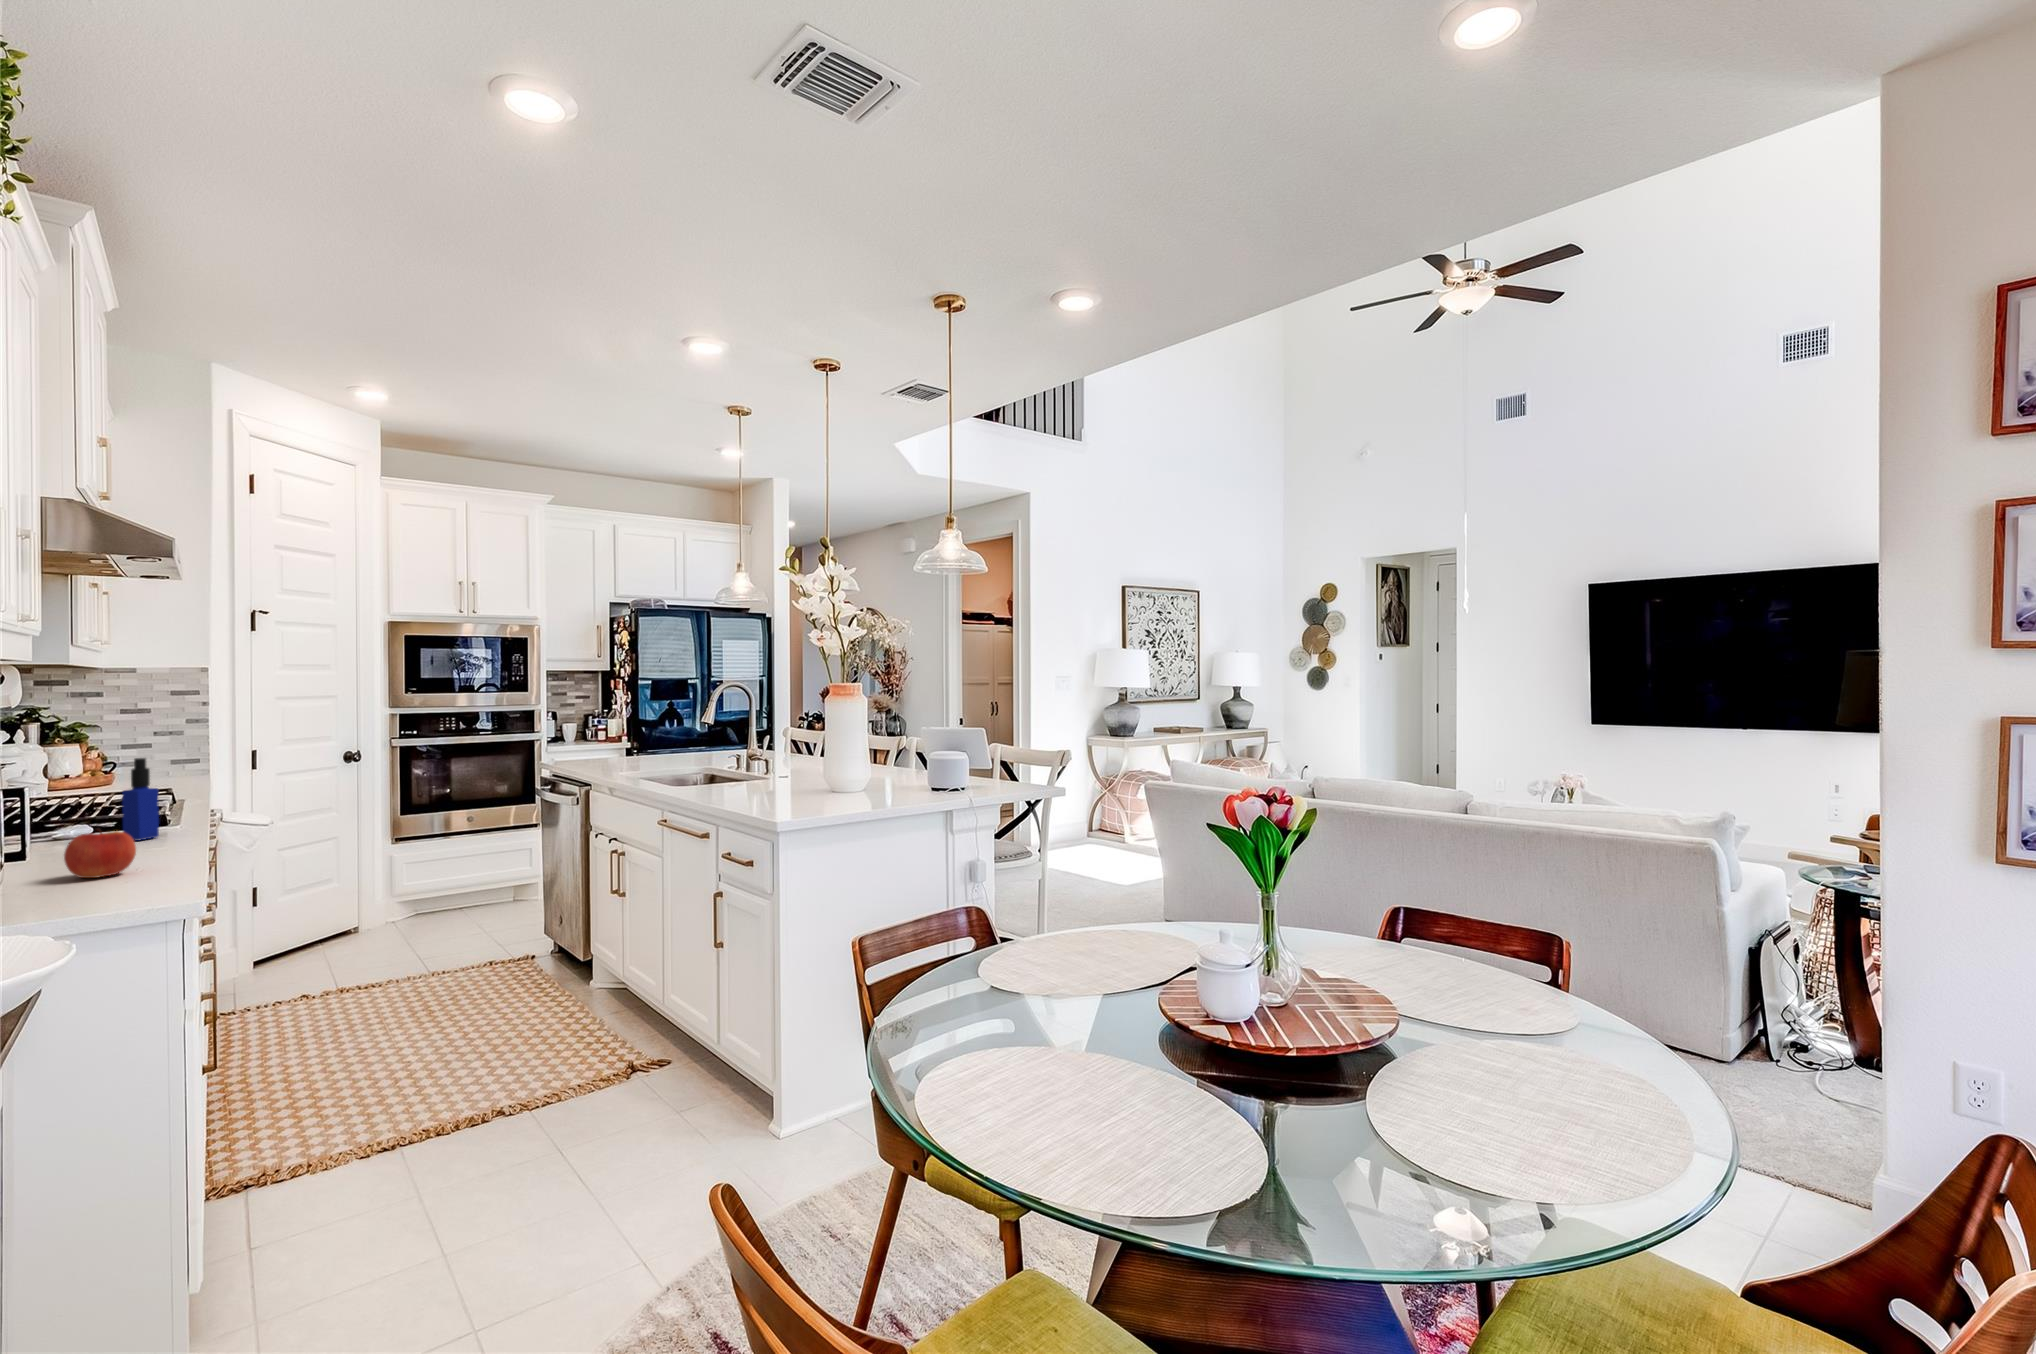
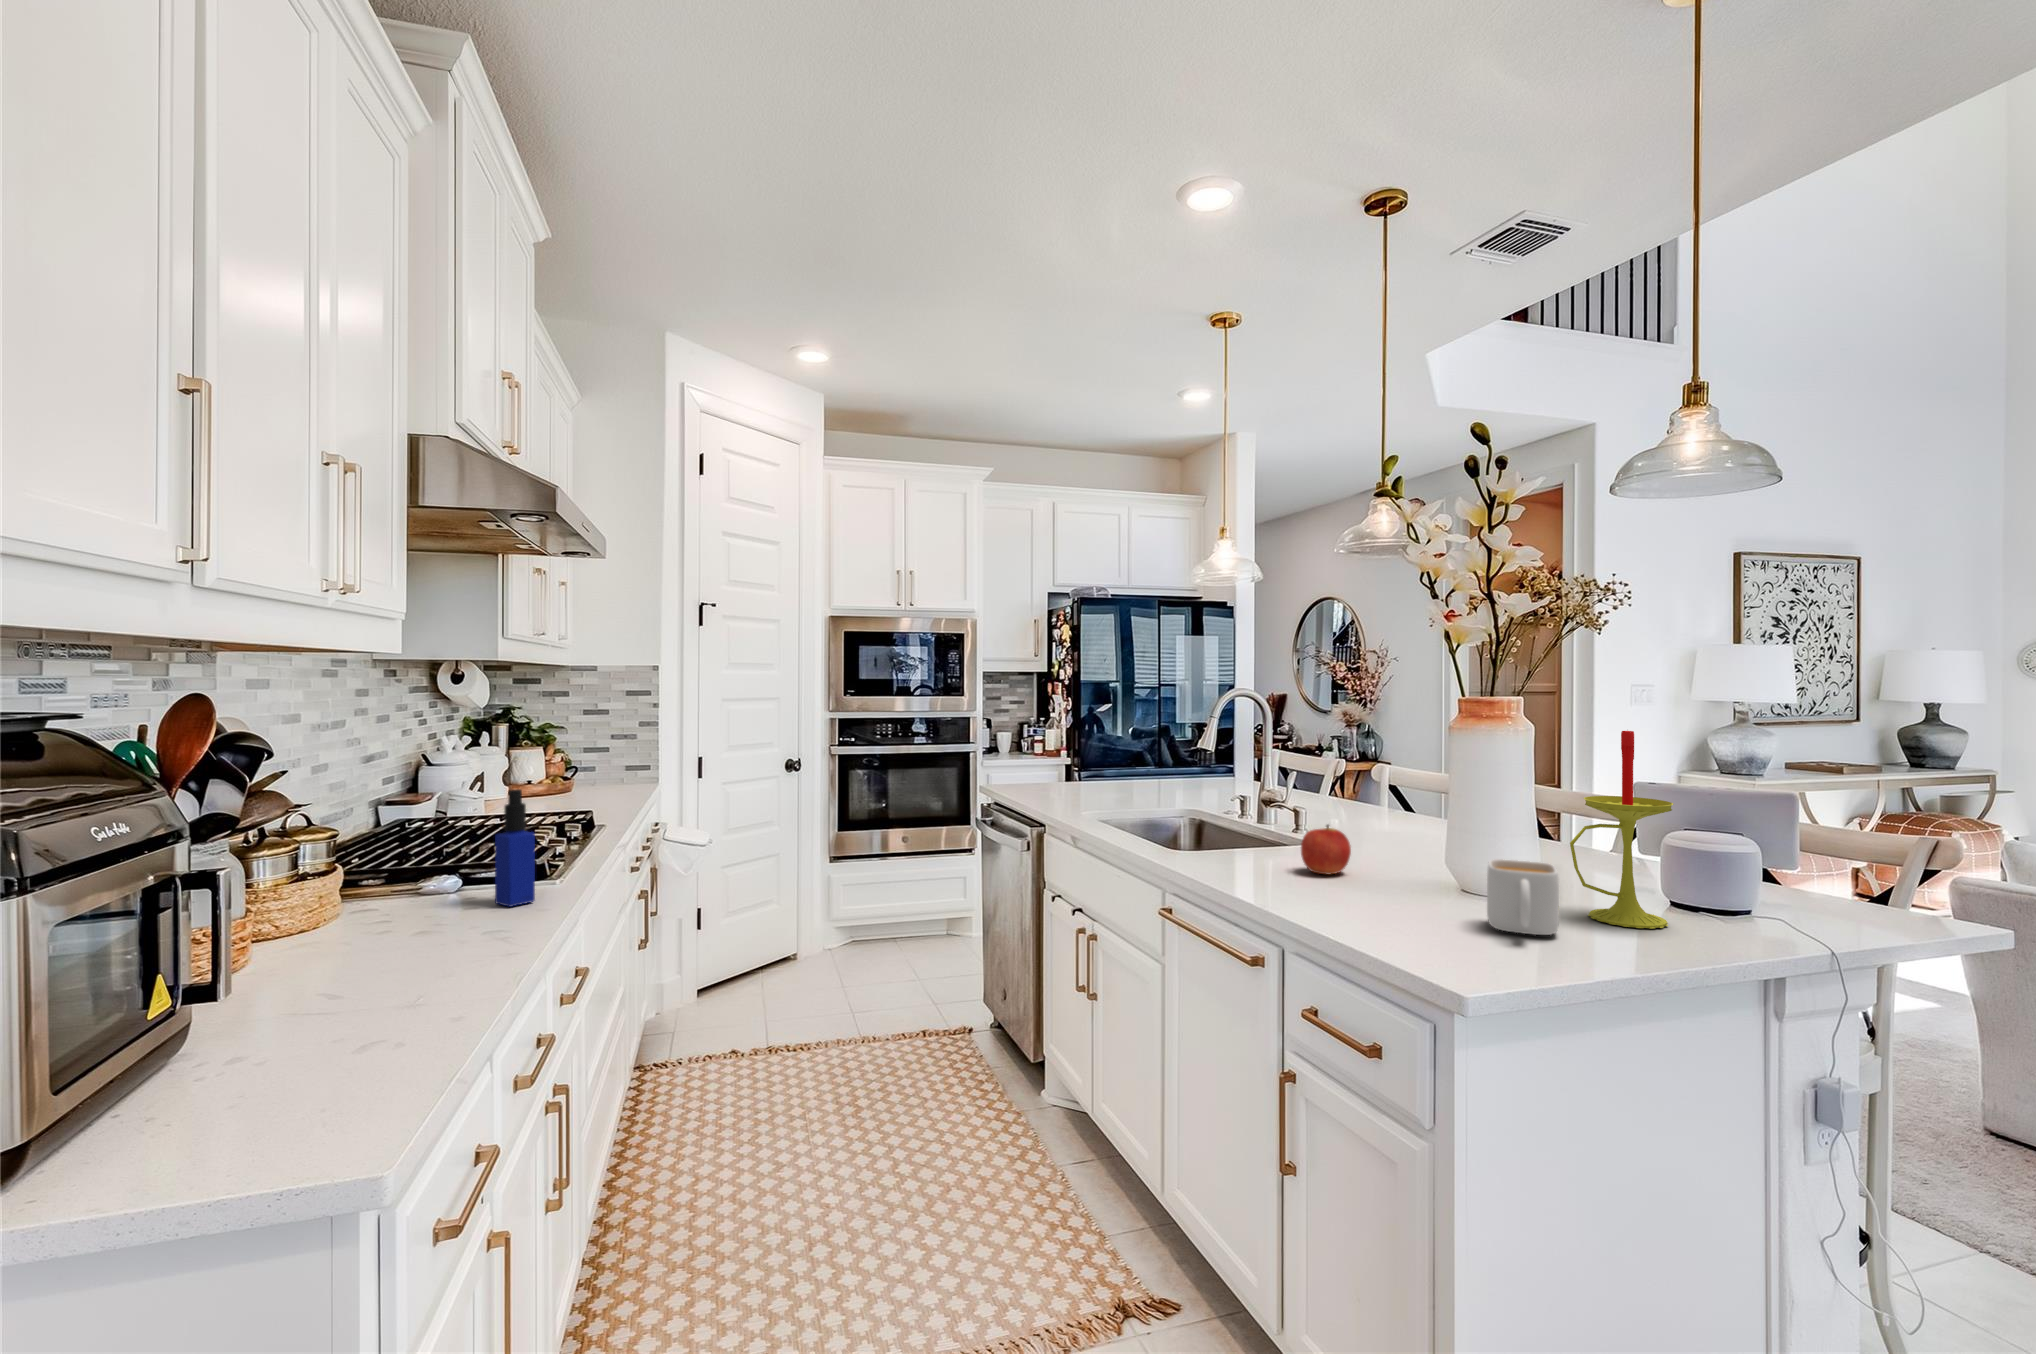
candle: none [868,696,916,797] -> present [1570,731,1673,928]
mug: none [820,767,855,802] -> present [1487,859,1559,935]
apple: present [64,828,136,878] -> present [1301,825,1351,874]

